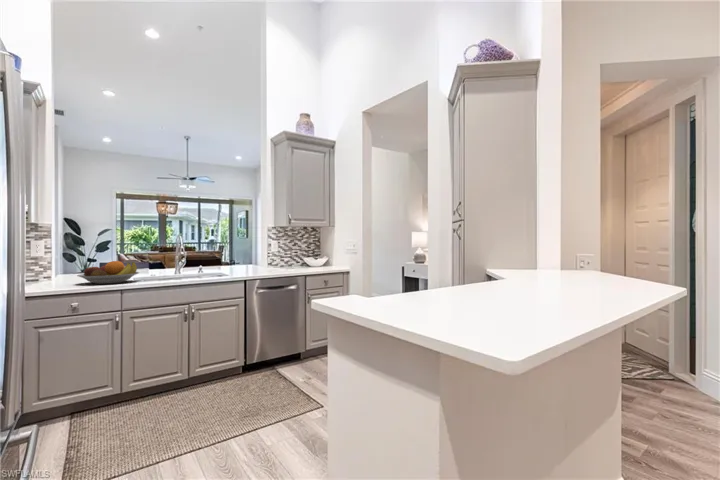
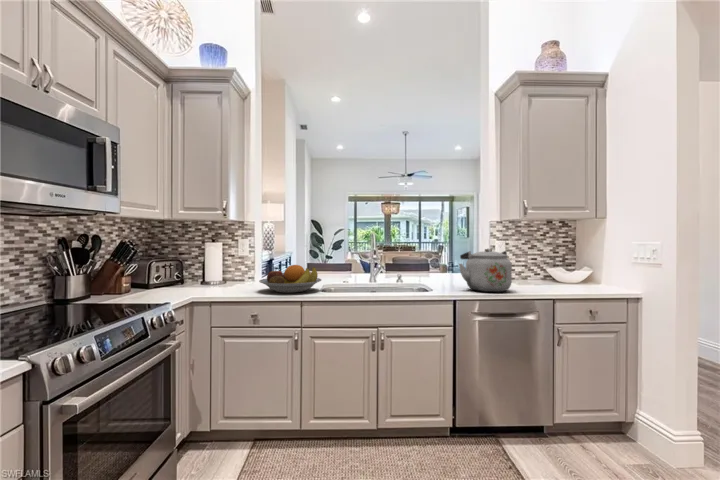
kettle: none [247,246,281,274] -> present [459,249,512,292]

